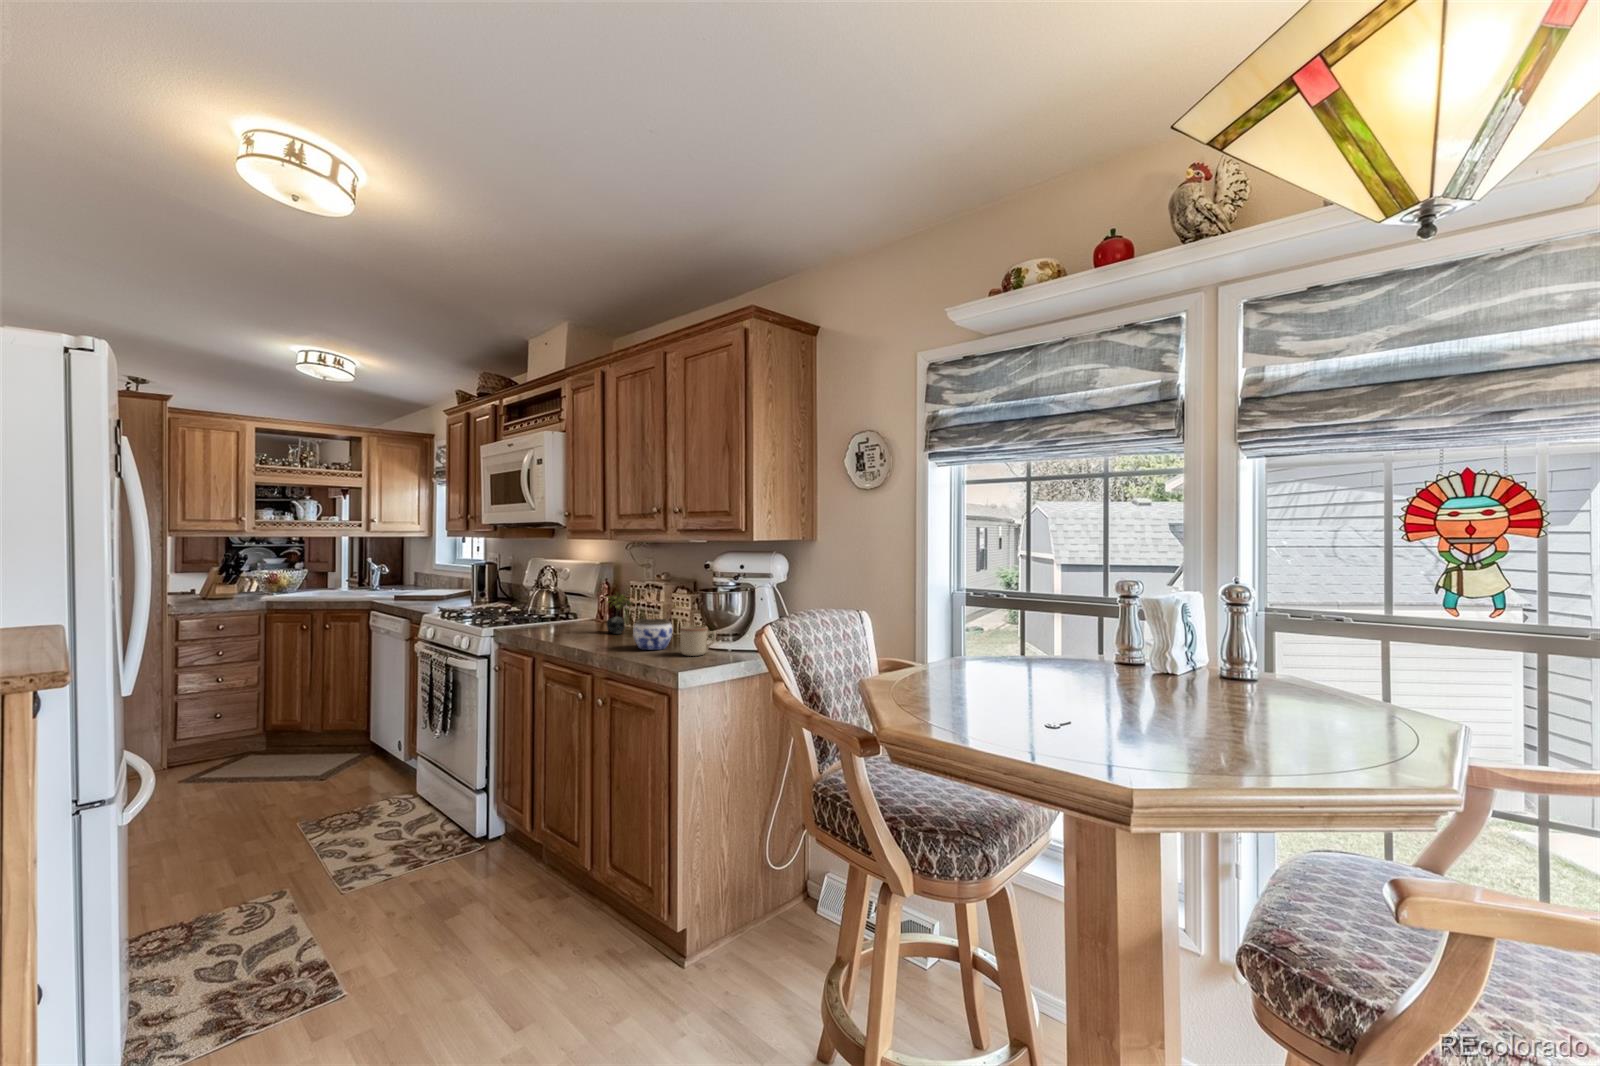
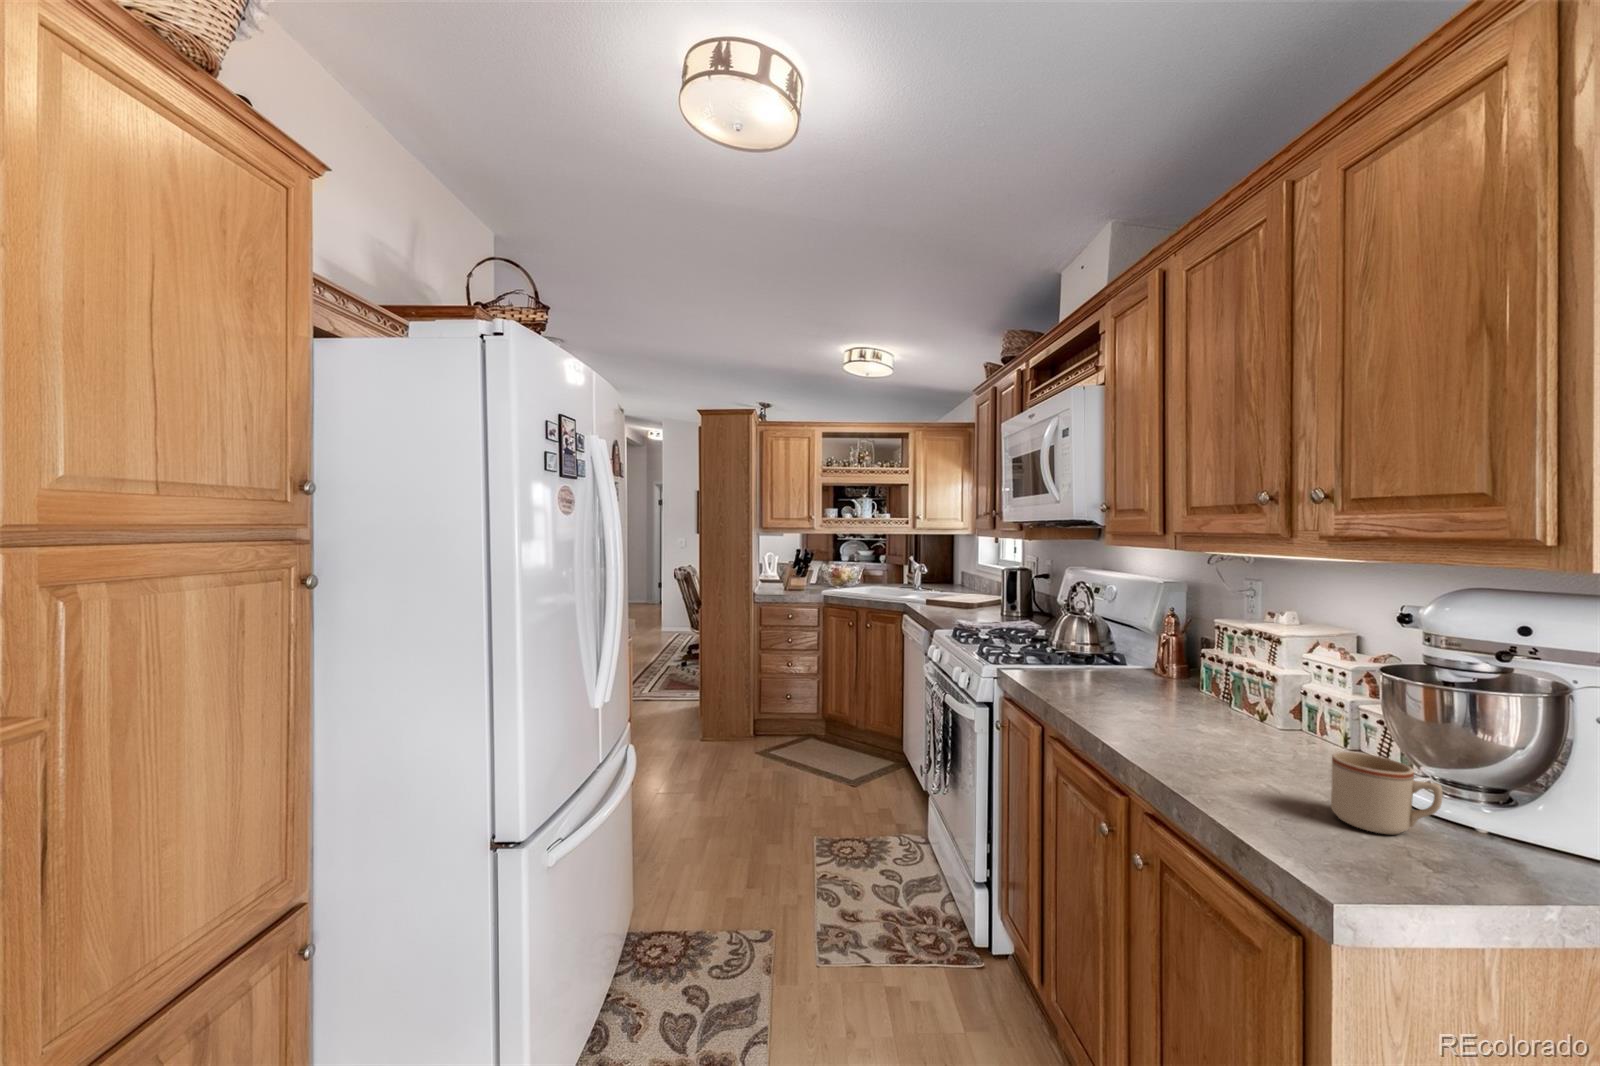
succulent plant: present [606,593,633,634] -> none [1161,638,1218,713]
jar: present [633,619,672,650] -> none [1213,709,1307,782]

